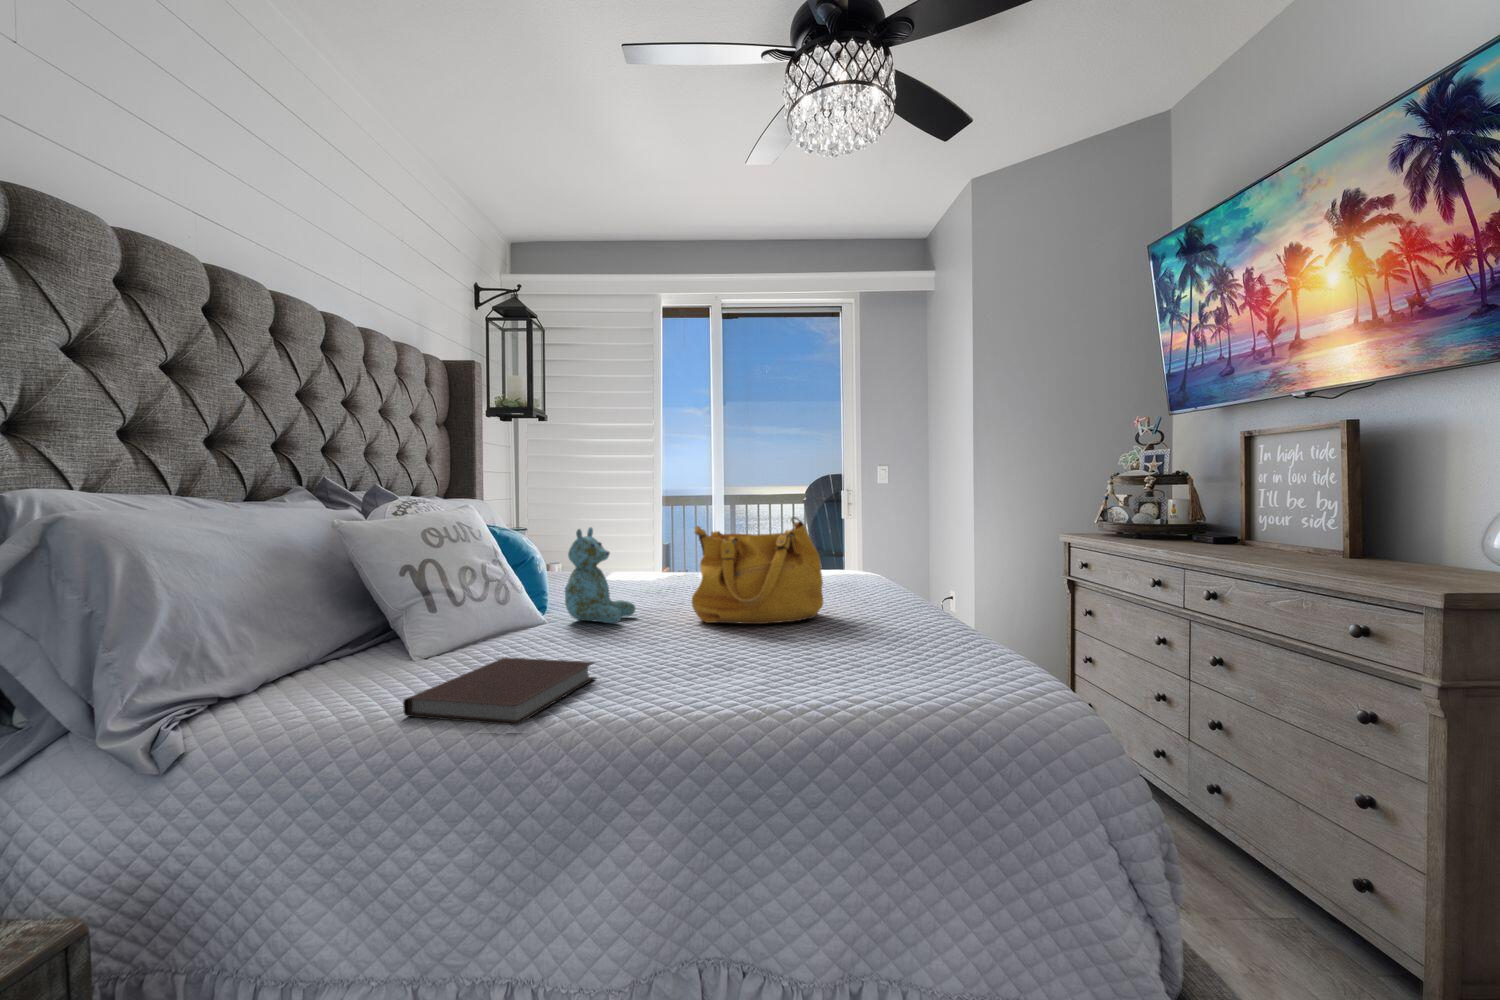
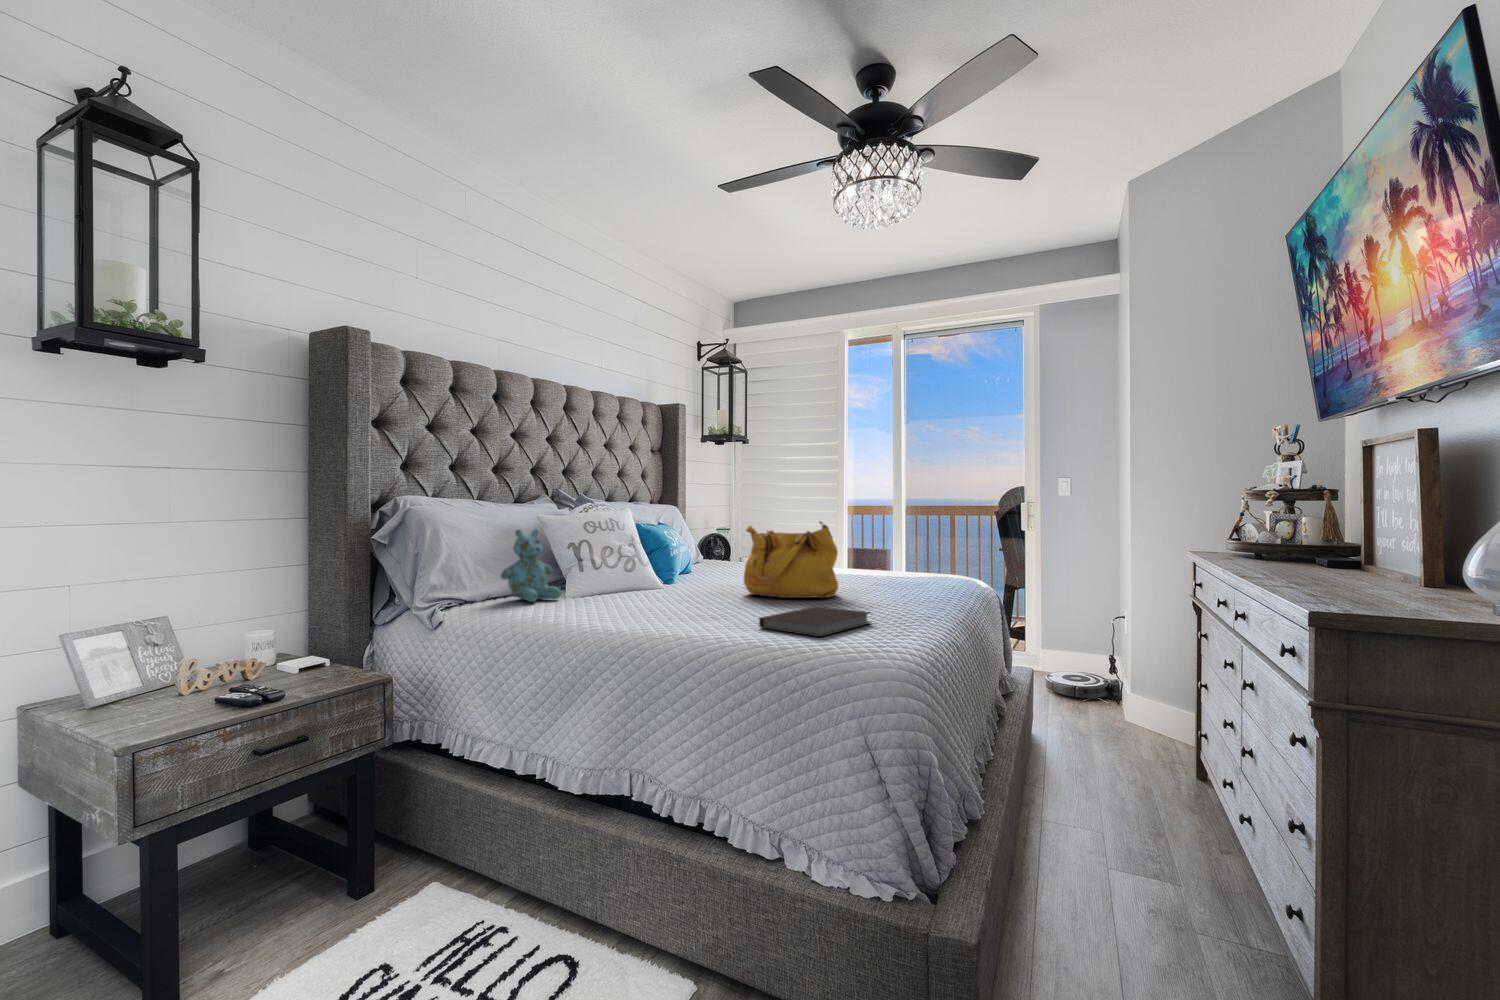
stuffed bear: present [565,527,635,623] -> present [501,529,561,602]
notebook: present [403,658,595,725] -> present [759,606,870,637]

